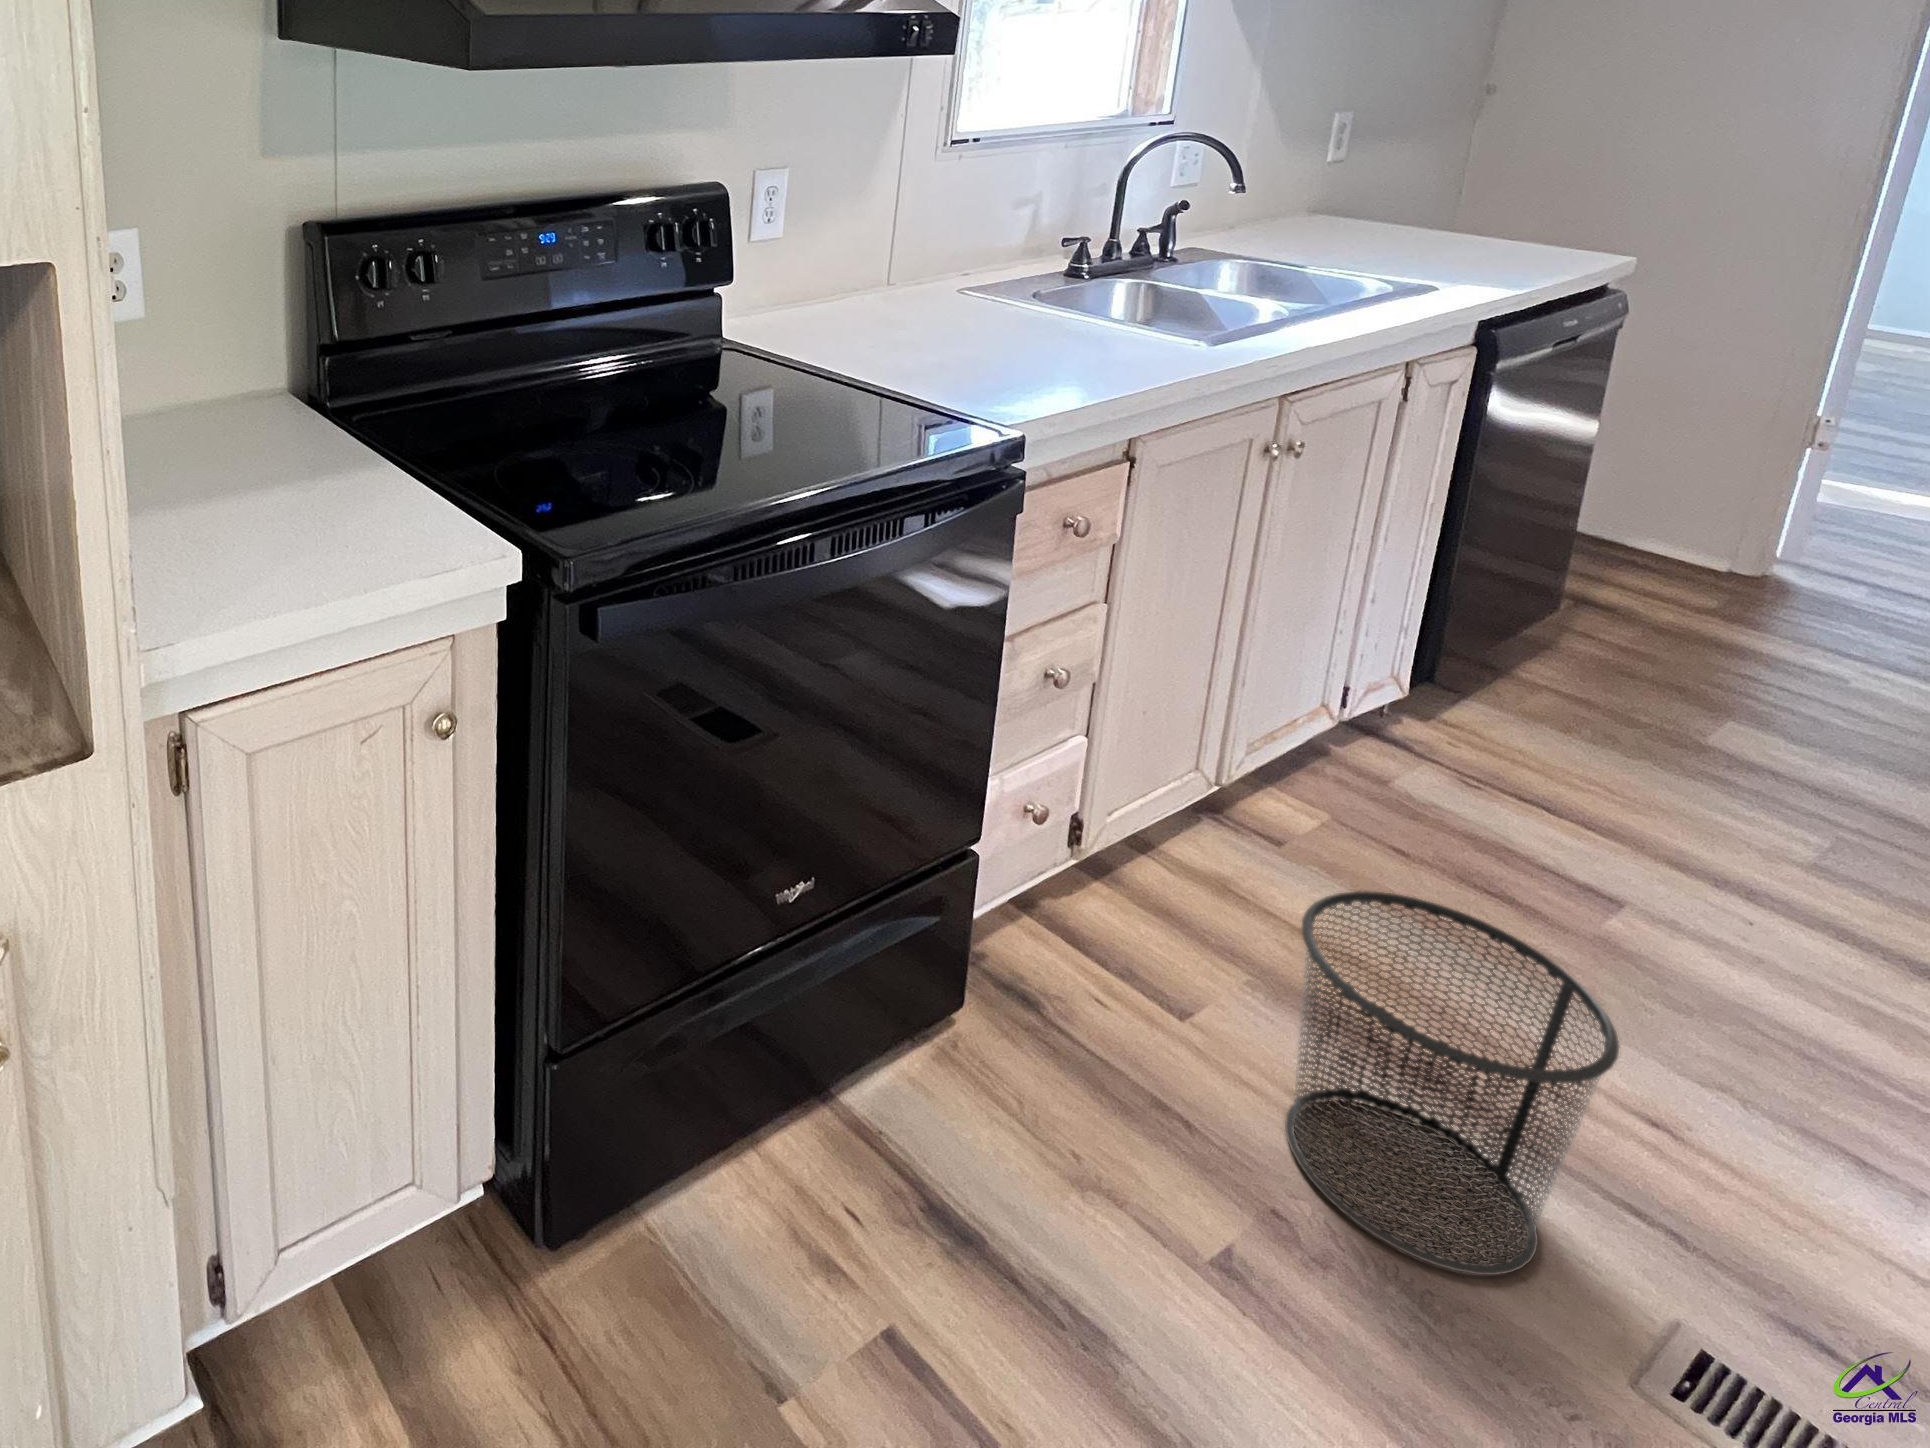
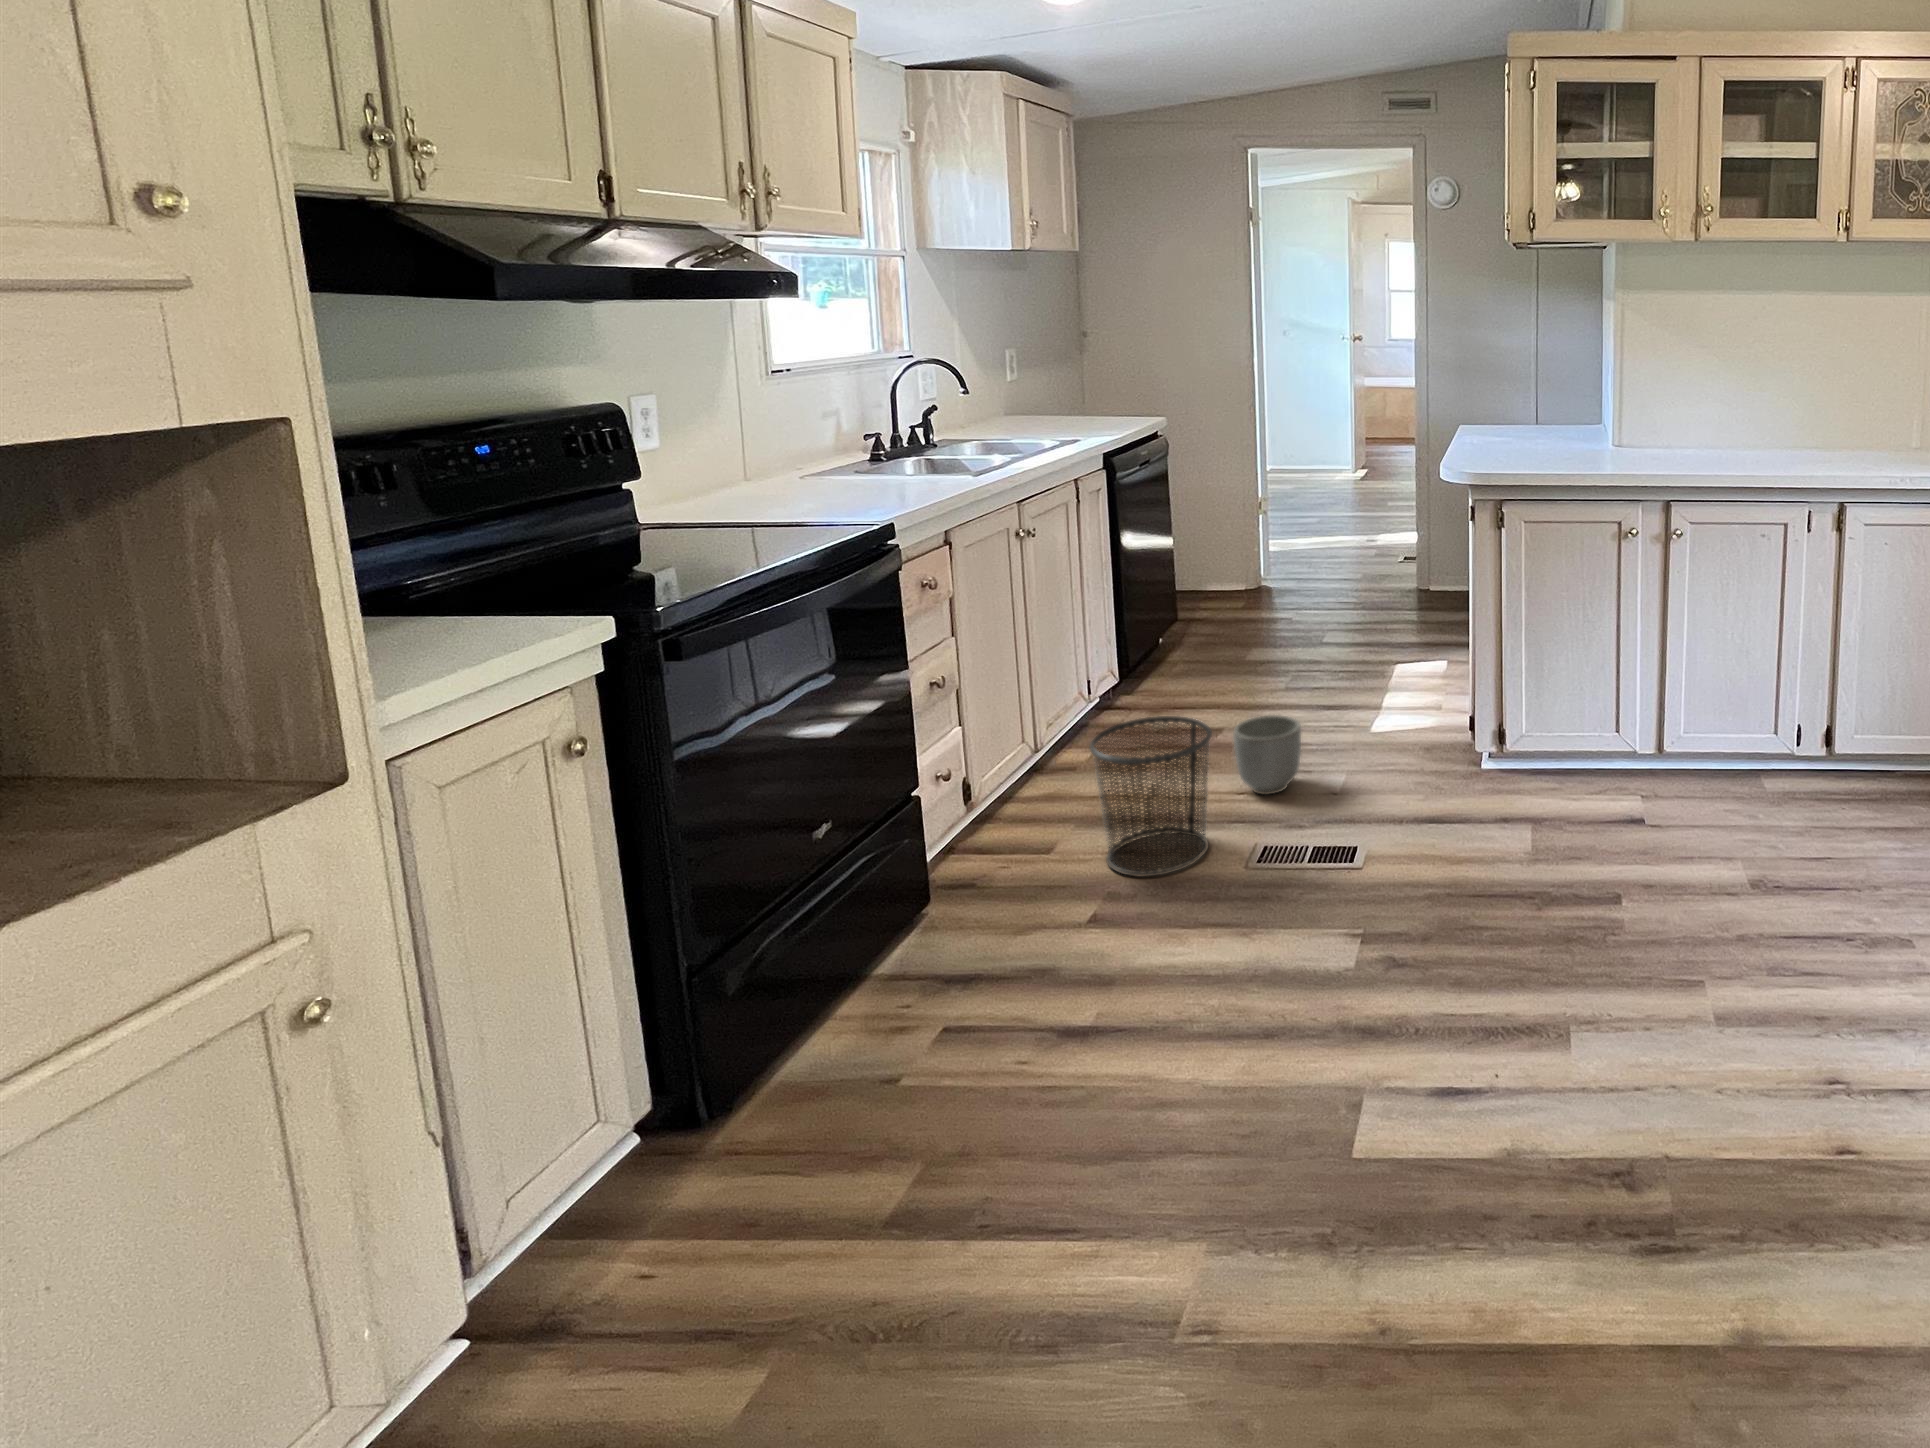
planter: none [1659,991,1896,1203] -> present [1233,715,1301,795]

